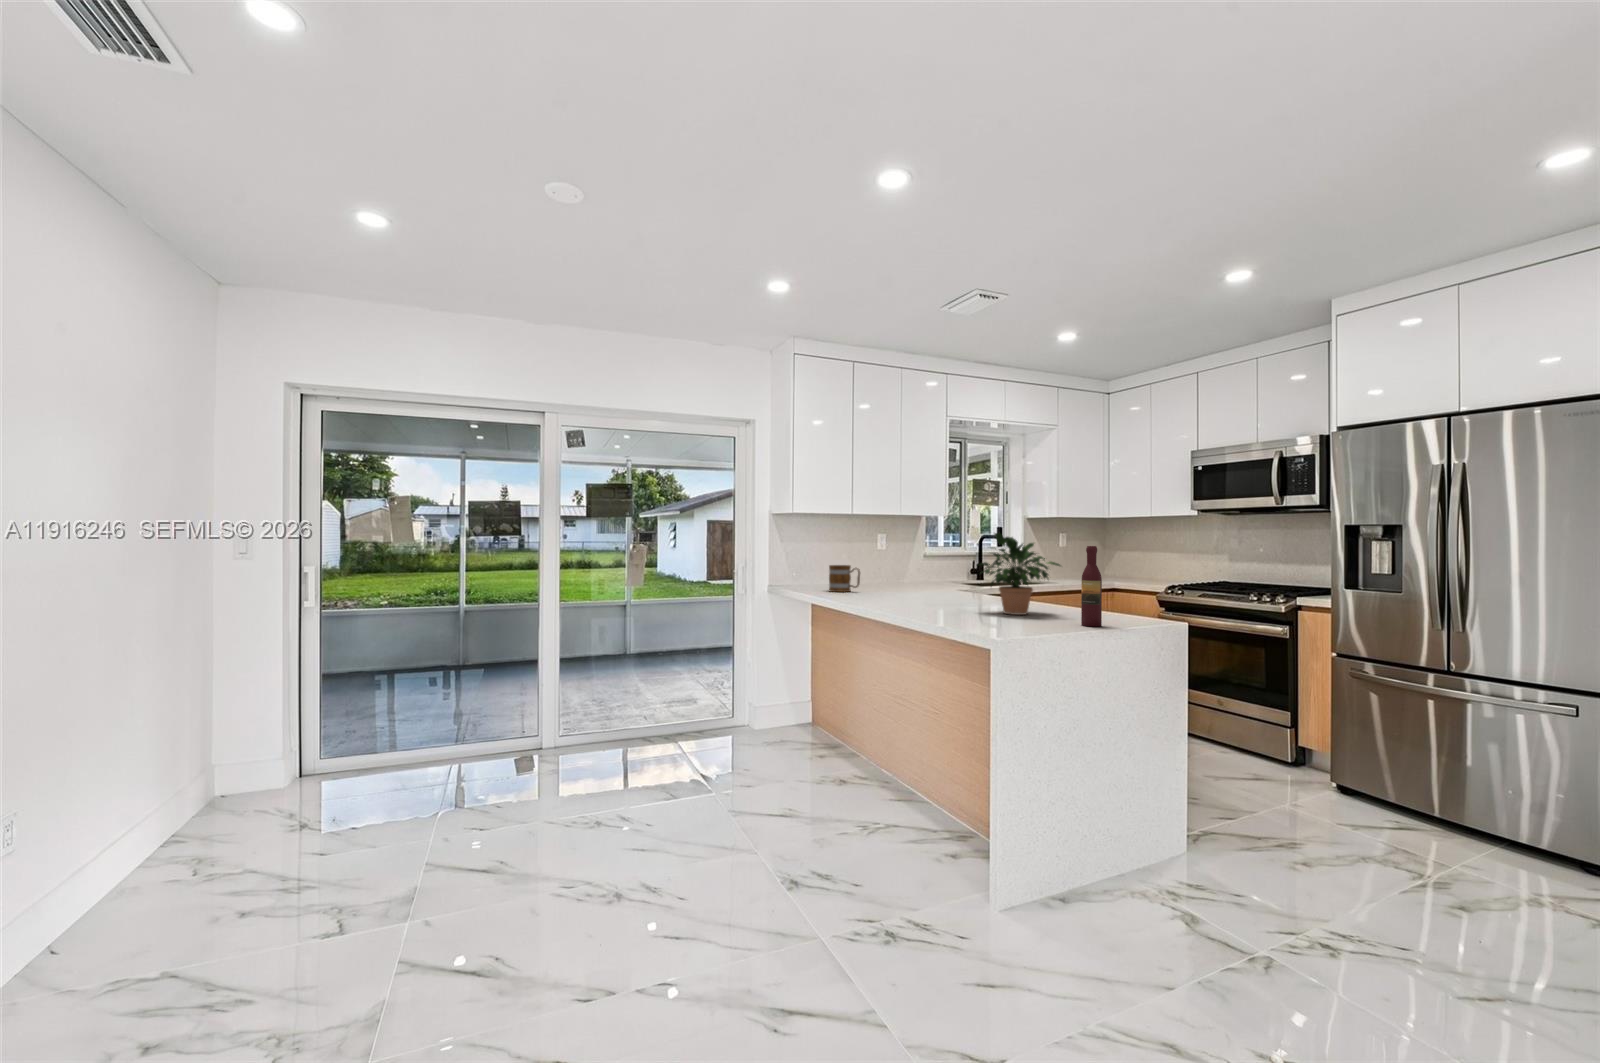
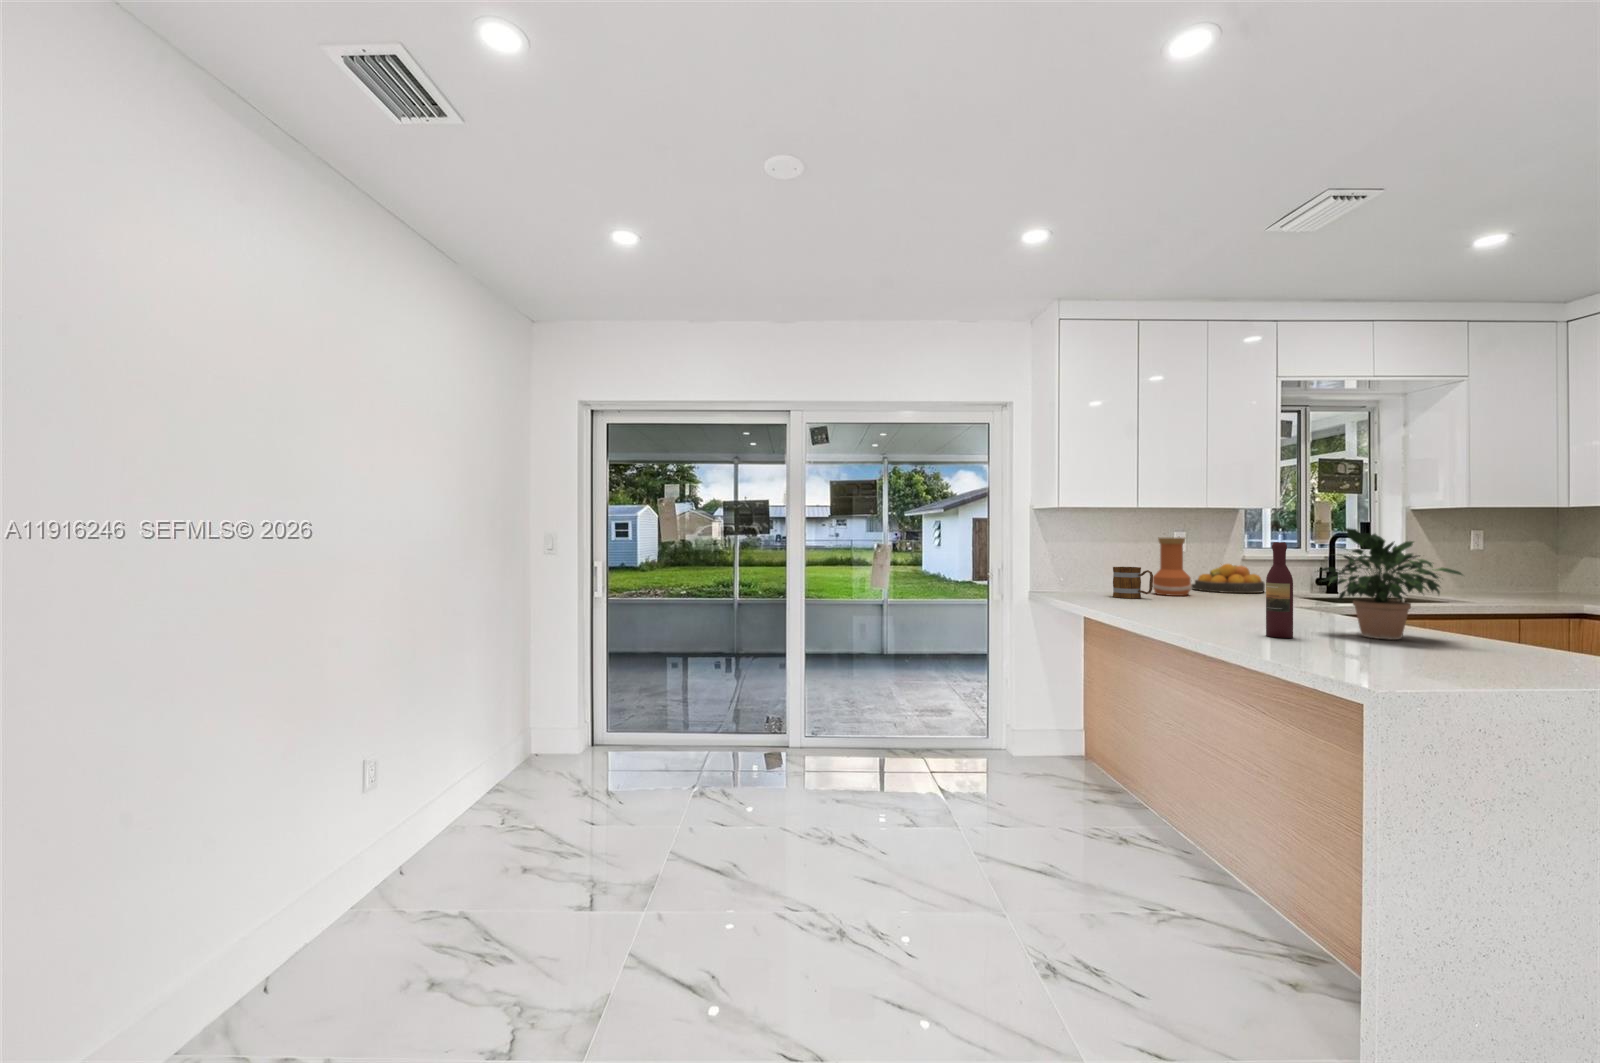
vase: none [858,540,888,589] -> present [1153,537,1192,596]
wine bottle: present [1081,546,1102,627] -> present [1266,542,1293,638]
fruit bowl: none [886,560,938,586] -> present [1192,564,1265,593]

